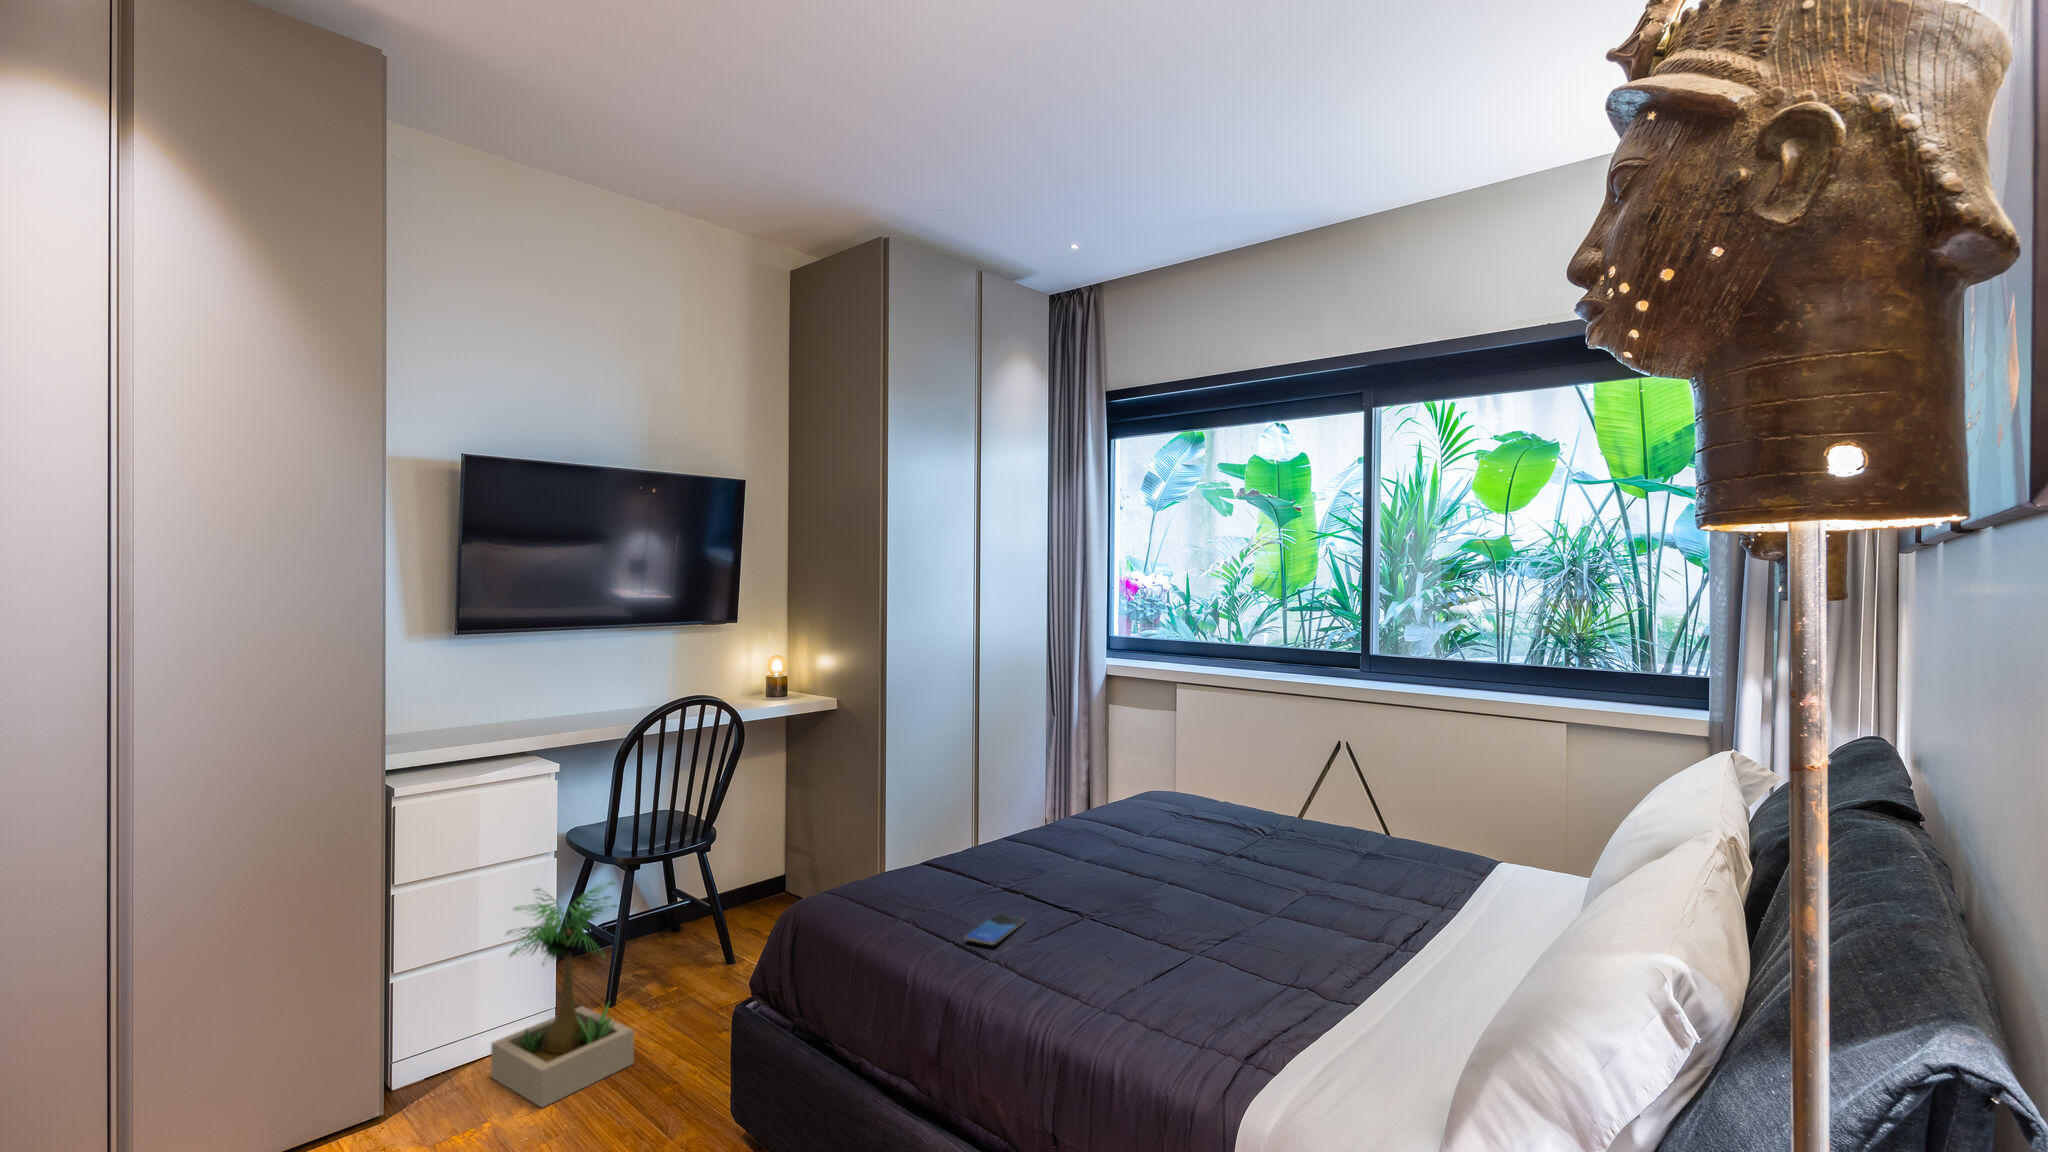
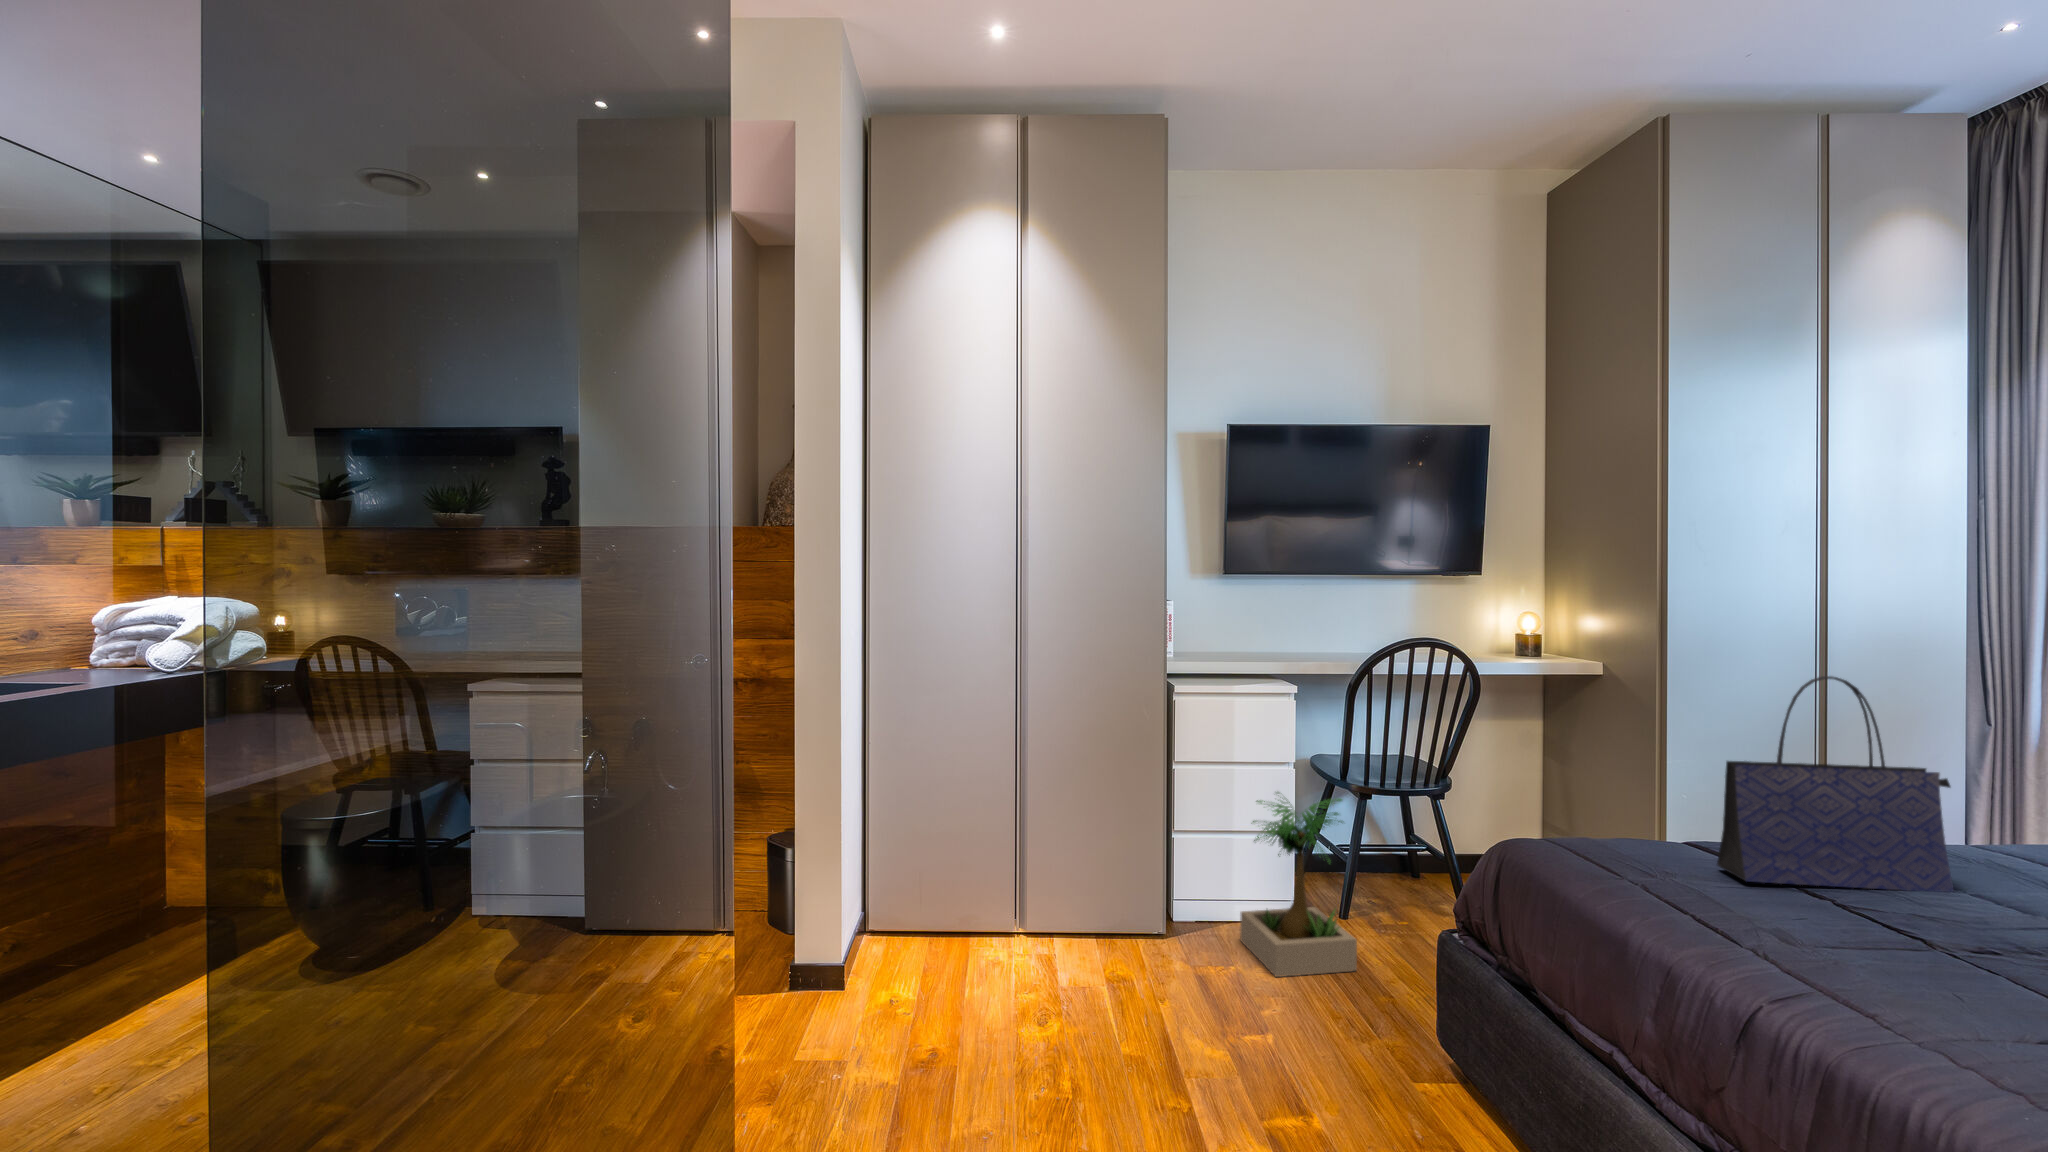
tote bag: none [945,718,1075,891] -> present [1717,676,1954,892]
smartphone: present [965,914,1026,945] -> none [1731,916,1840,945]

